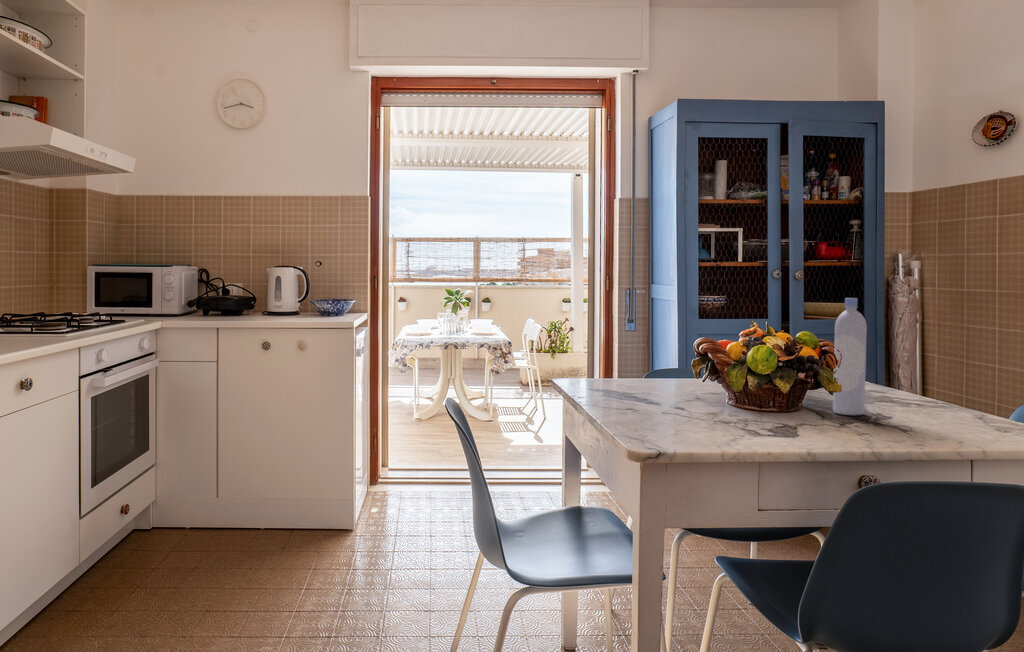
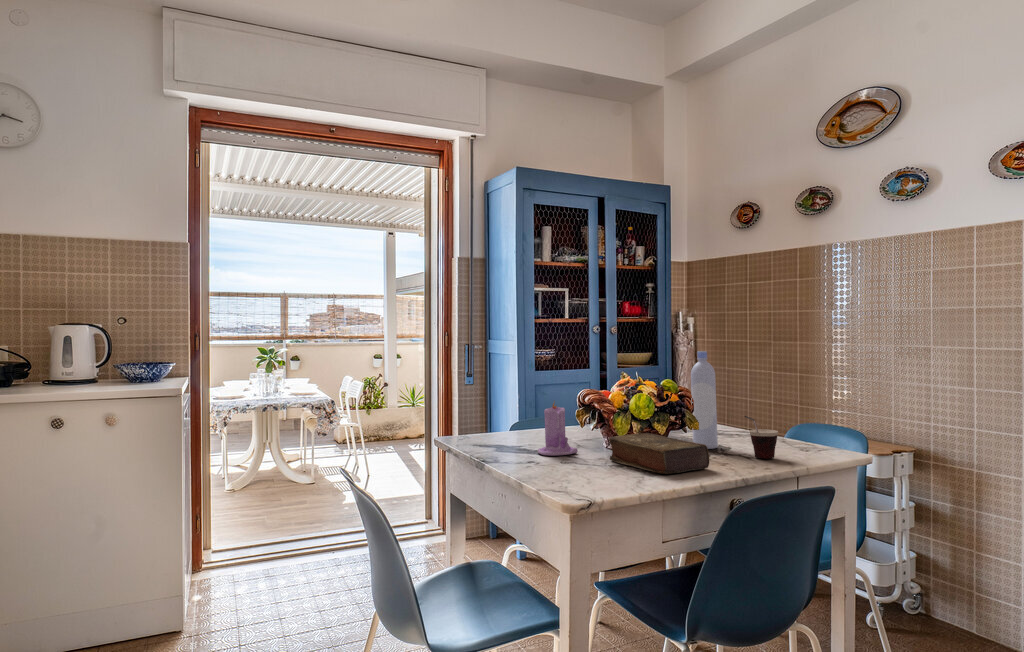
candle: none [643,347,687,408] -> present [538,401,578,456]
cup: none [885,377,935,432] -> present [745,416,778,459]
book: none [715,390,829,437] -> present [609,433,709,474]

